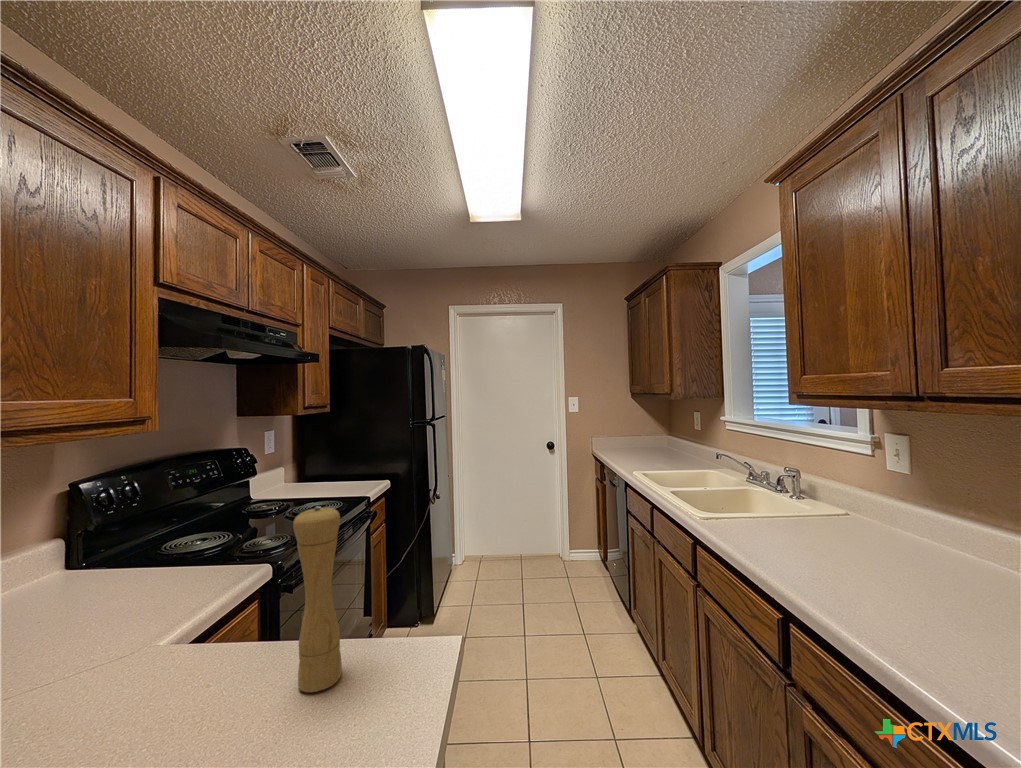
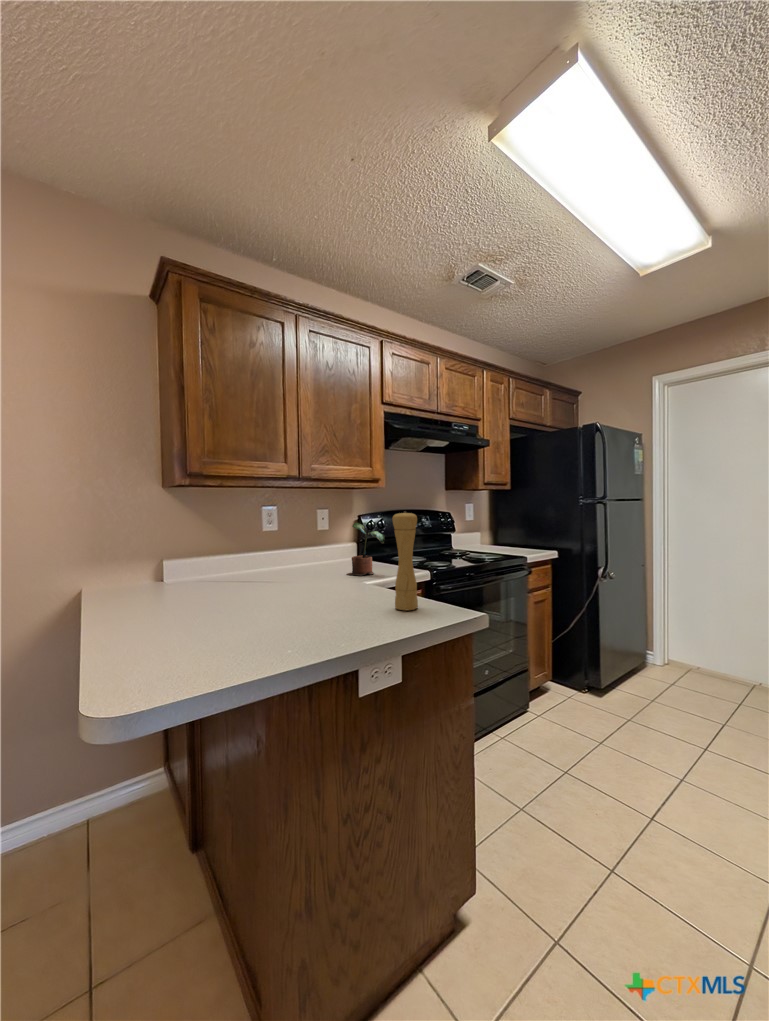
potted plant: none [74,511,183,623] -> present [347,523,385,576]

